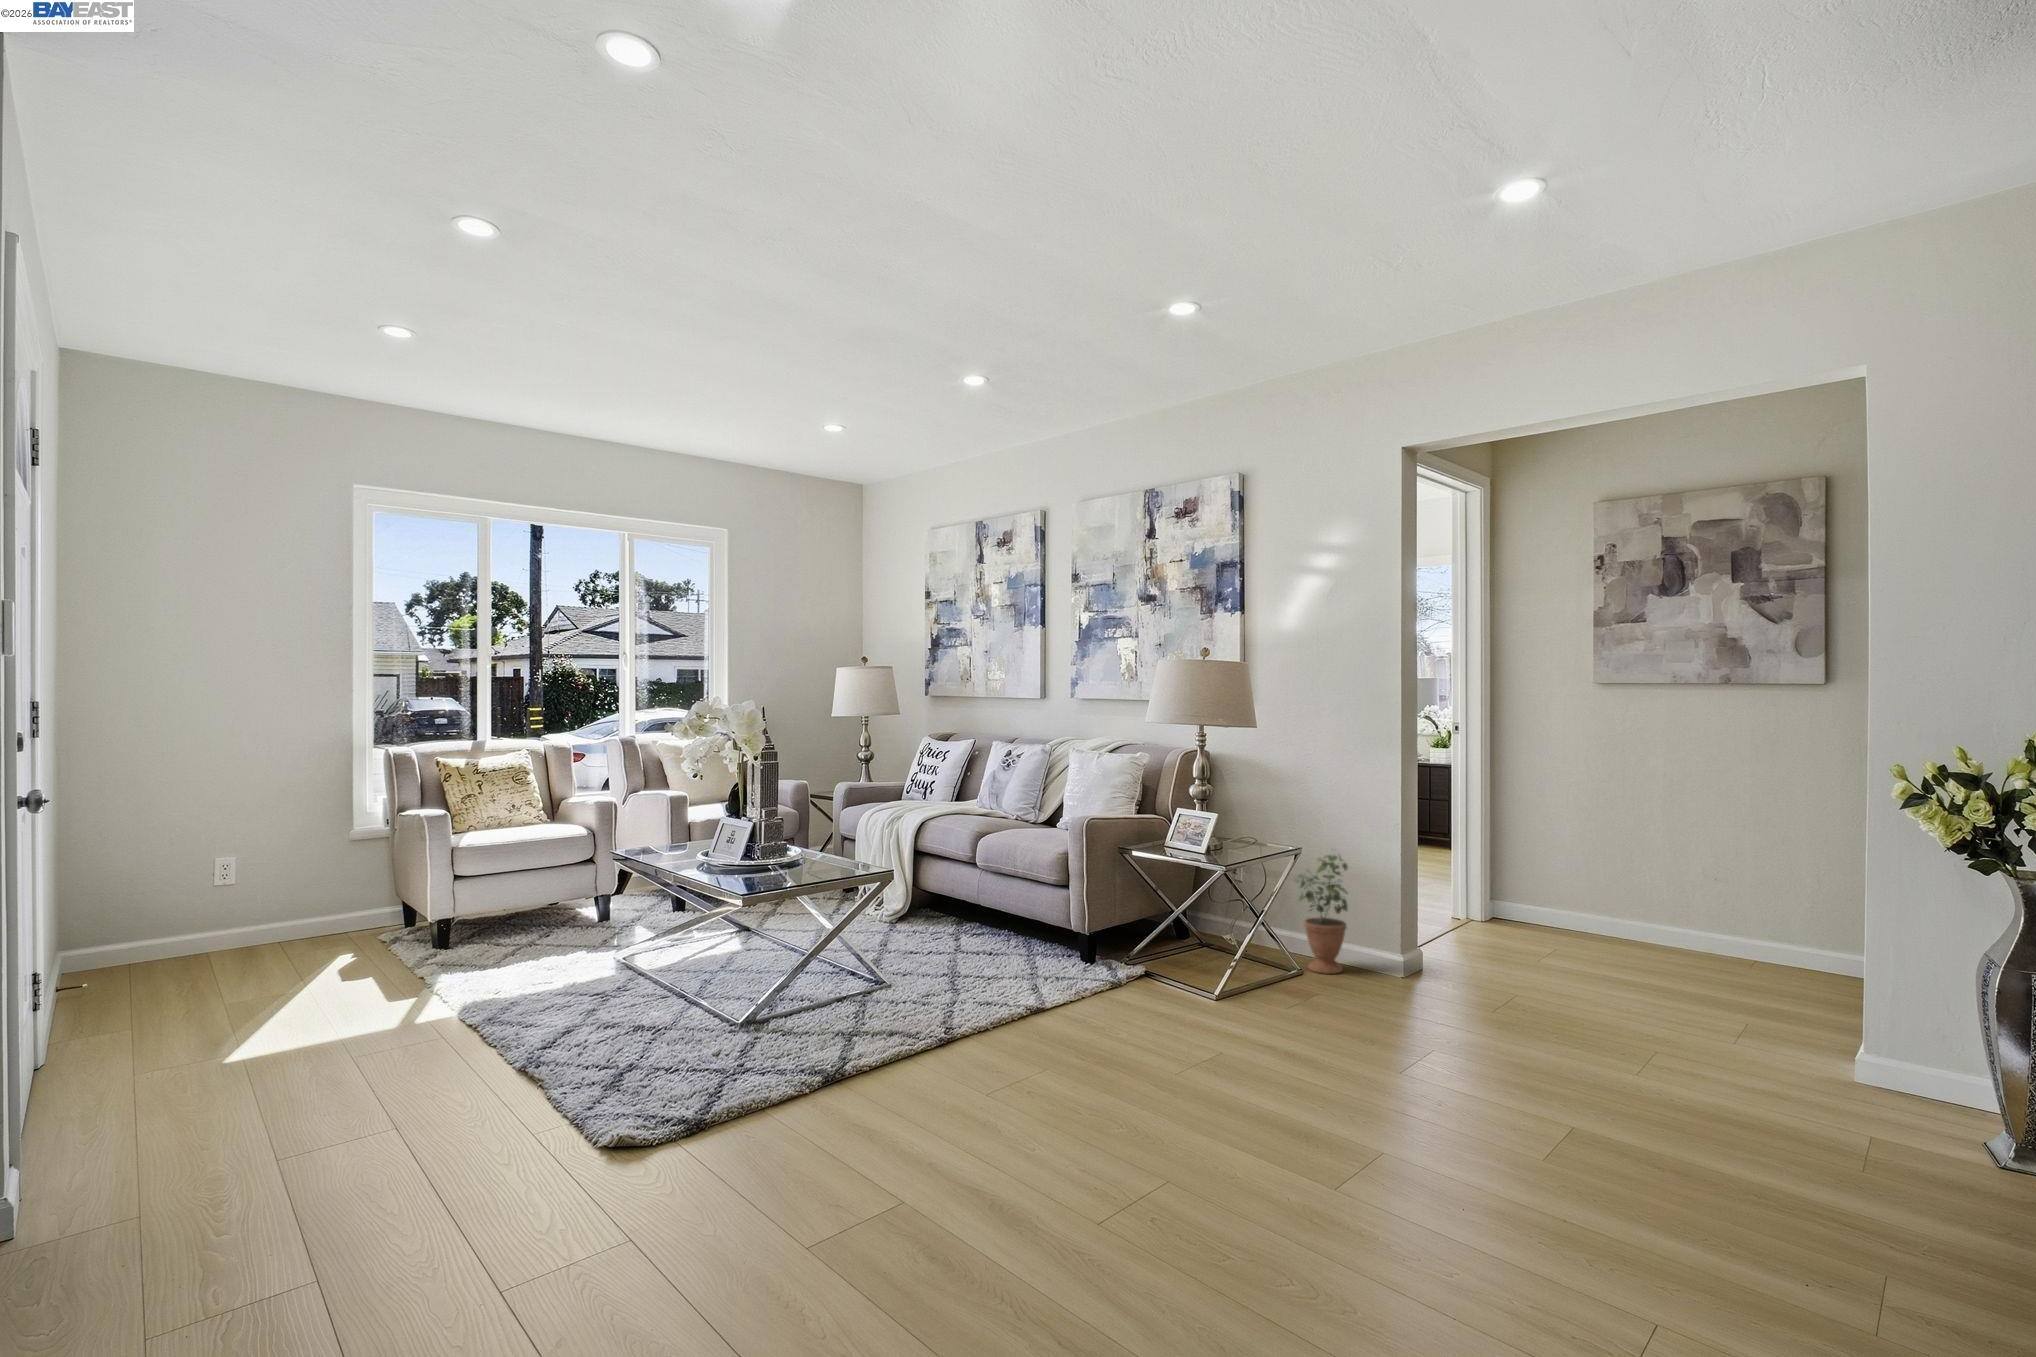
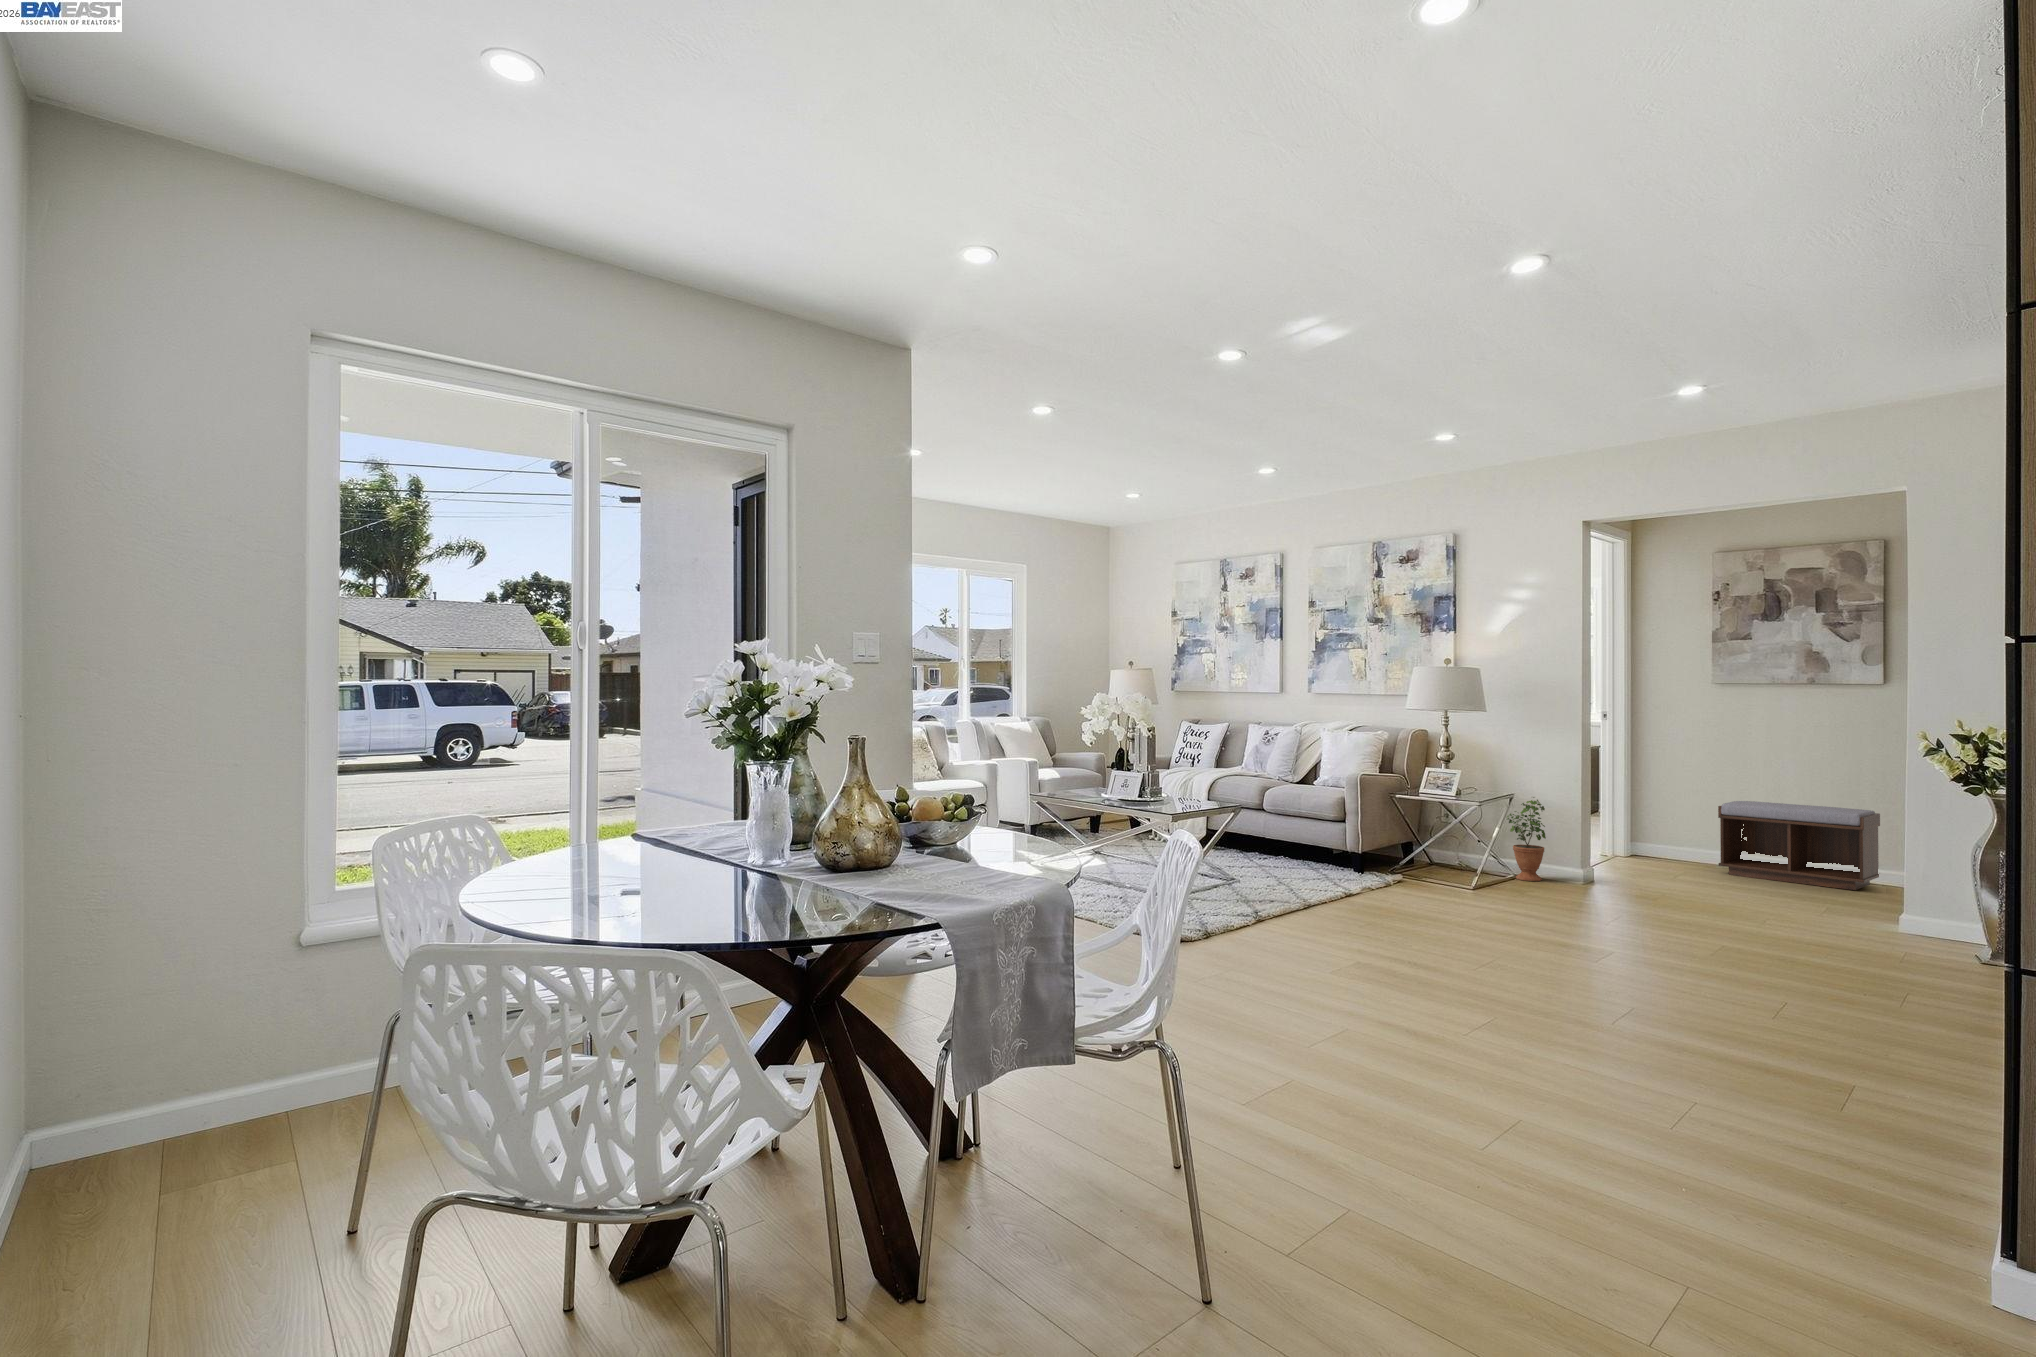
bench: none [1599,847,1822,985] -> present [1718,801,1880,890]

